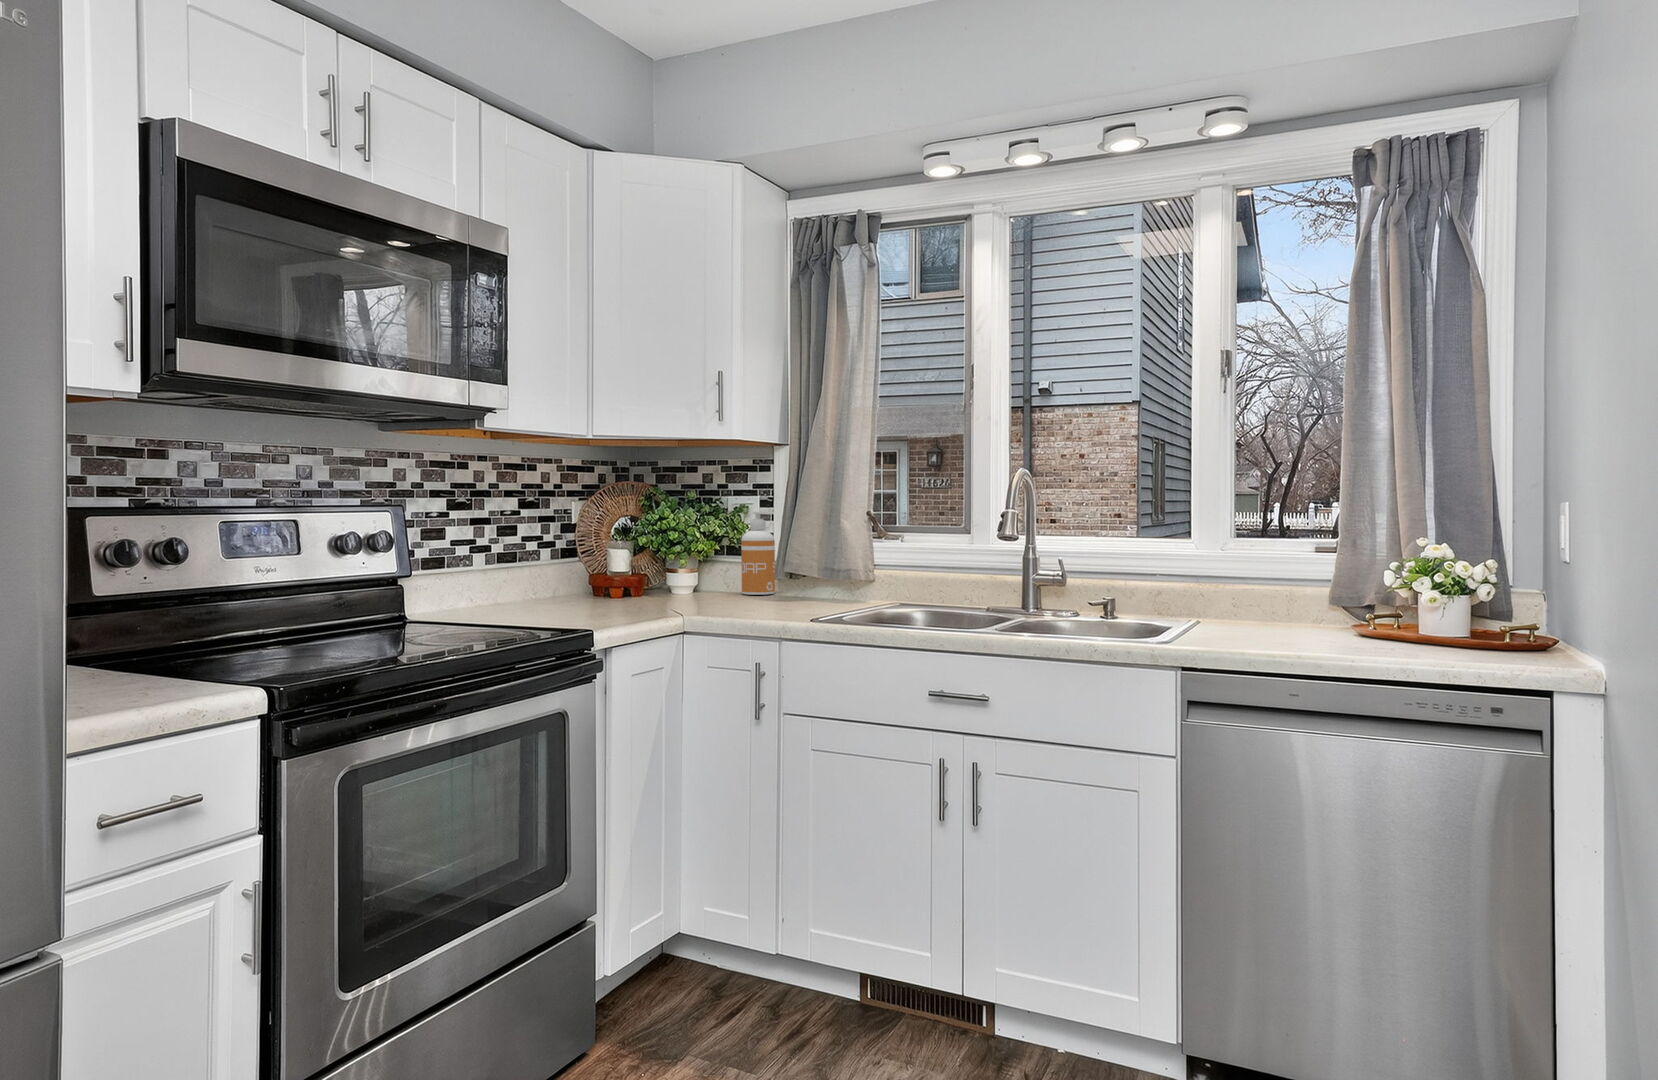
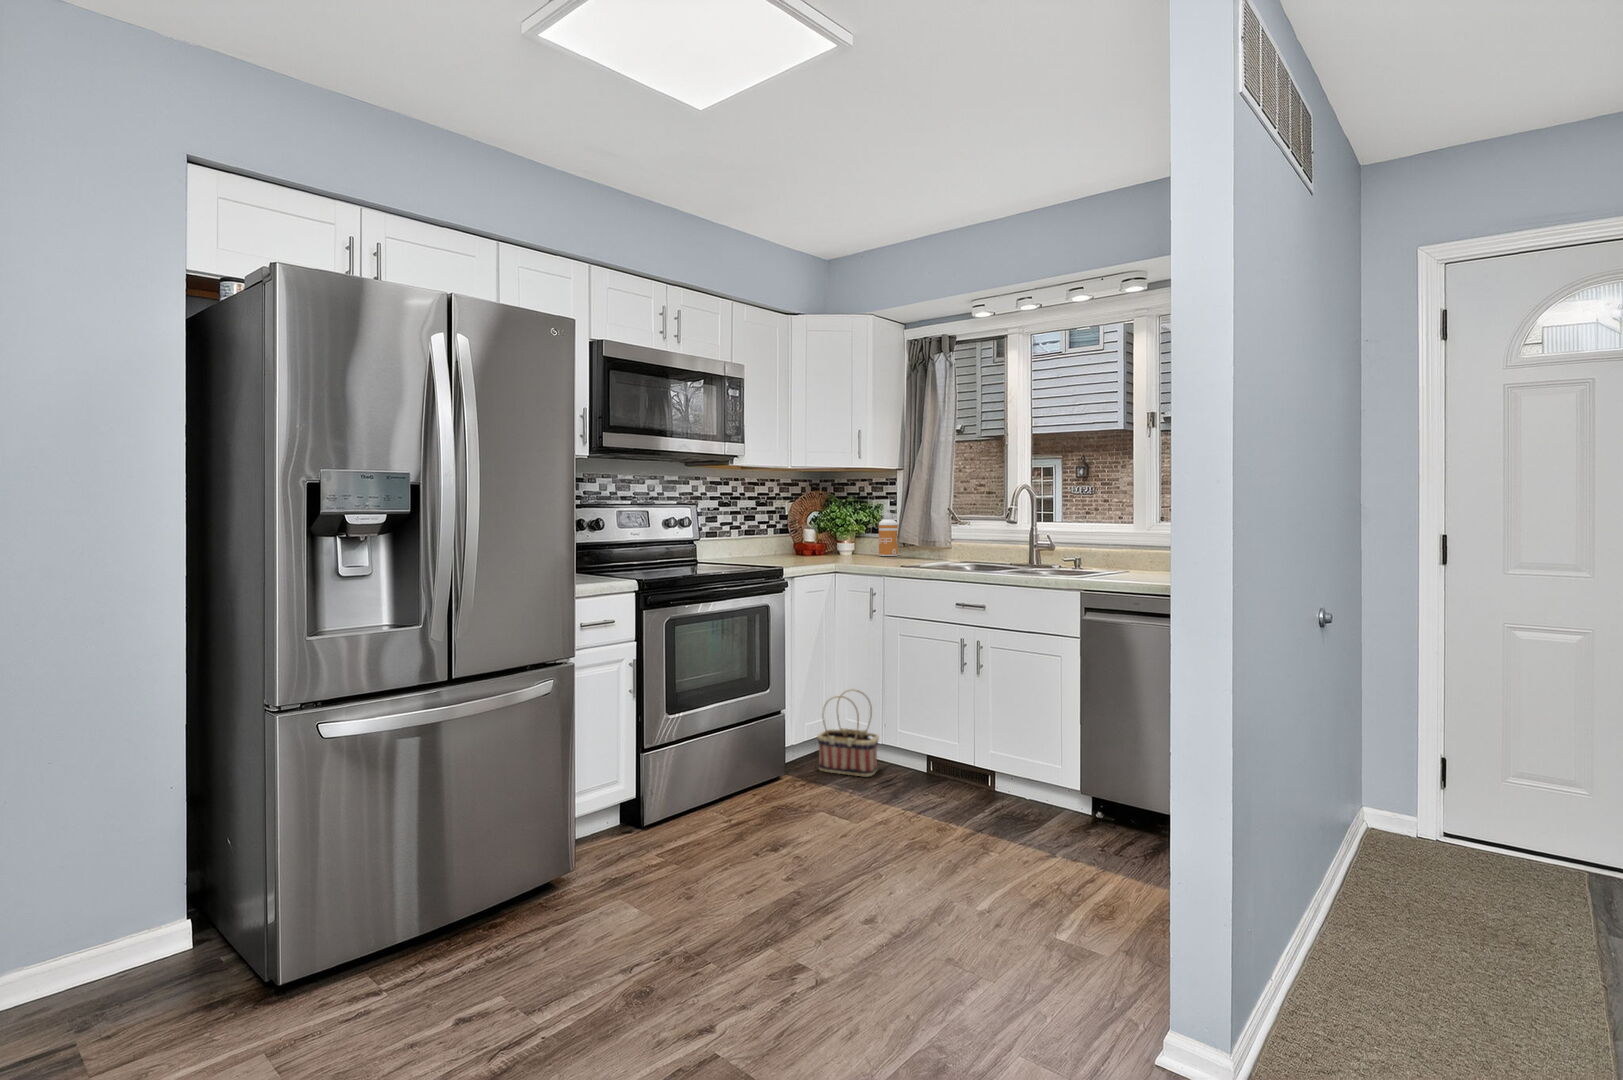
basket: none [654,853,772,1025] -> present [817,690,879,777]

